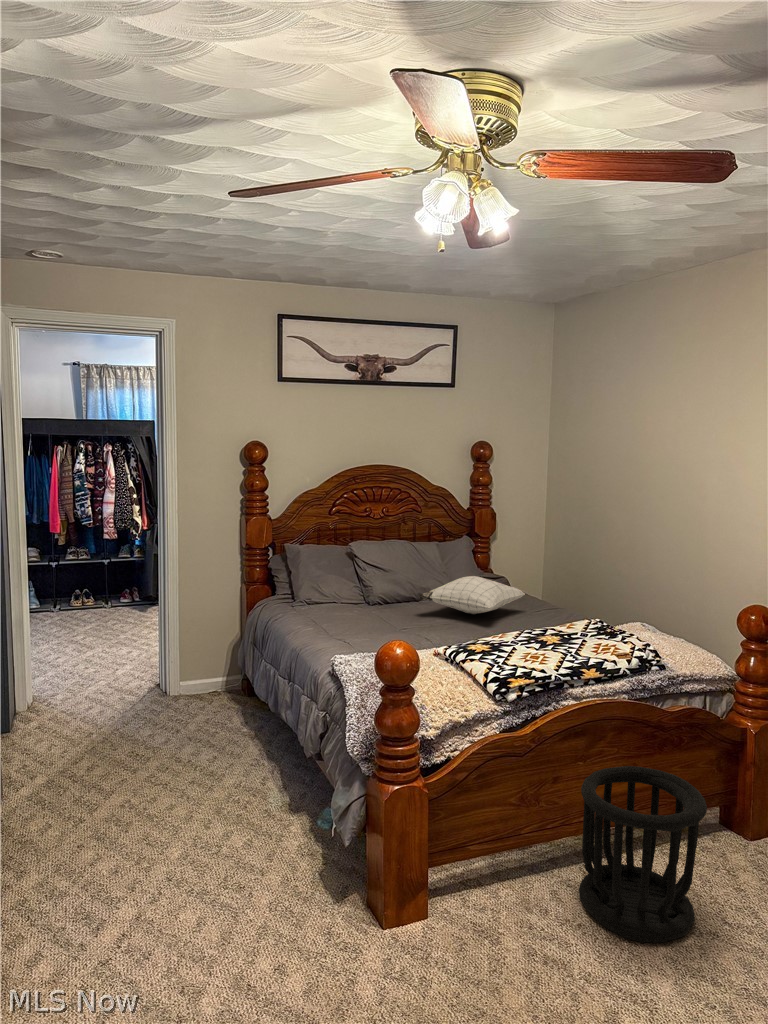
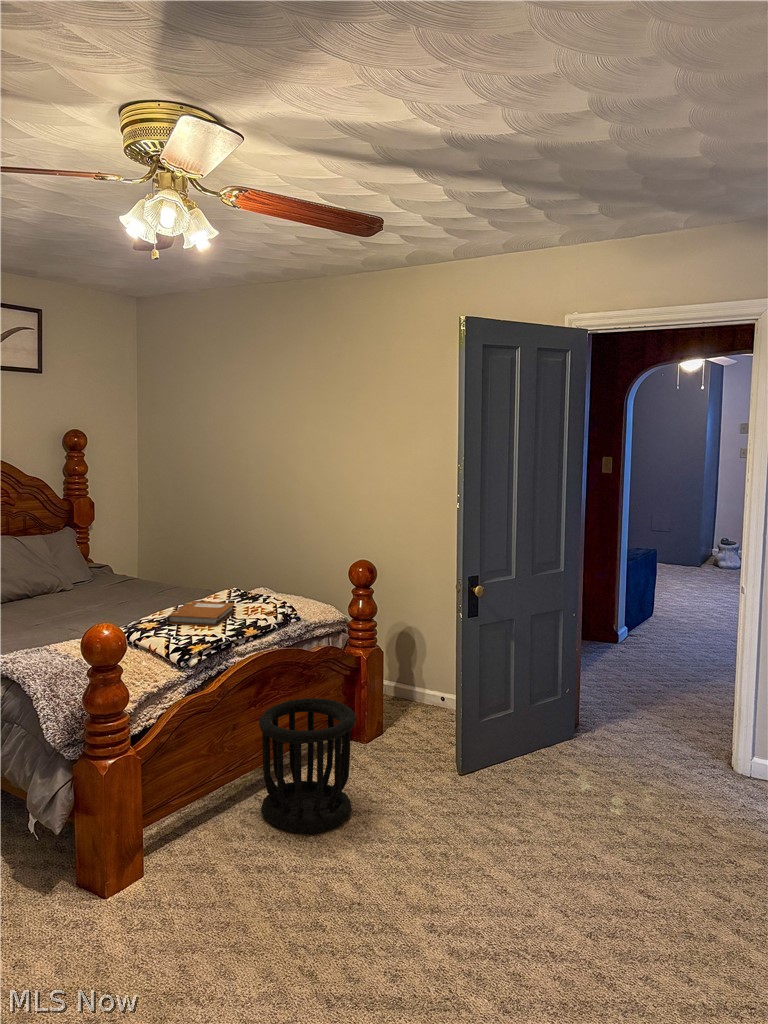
pillow: present [418,576,524,614] -> none [44,565,151,602]
notebook: none [498,628,581,661] -> present [167,601,235,626]

